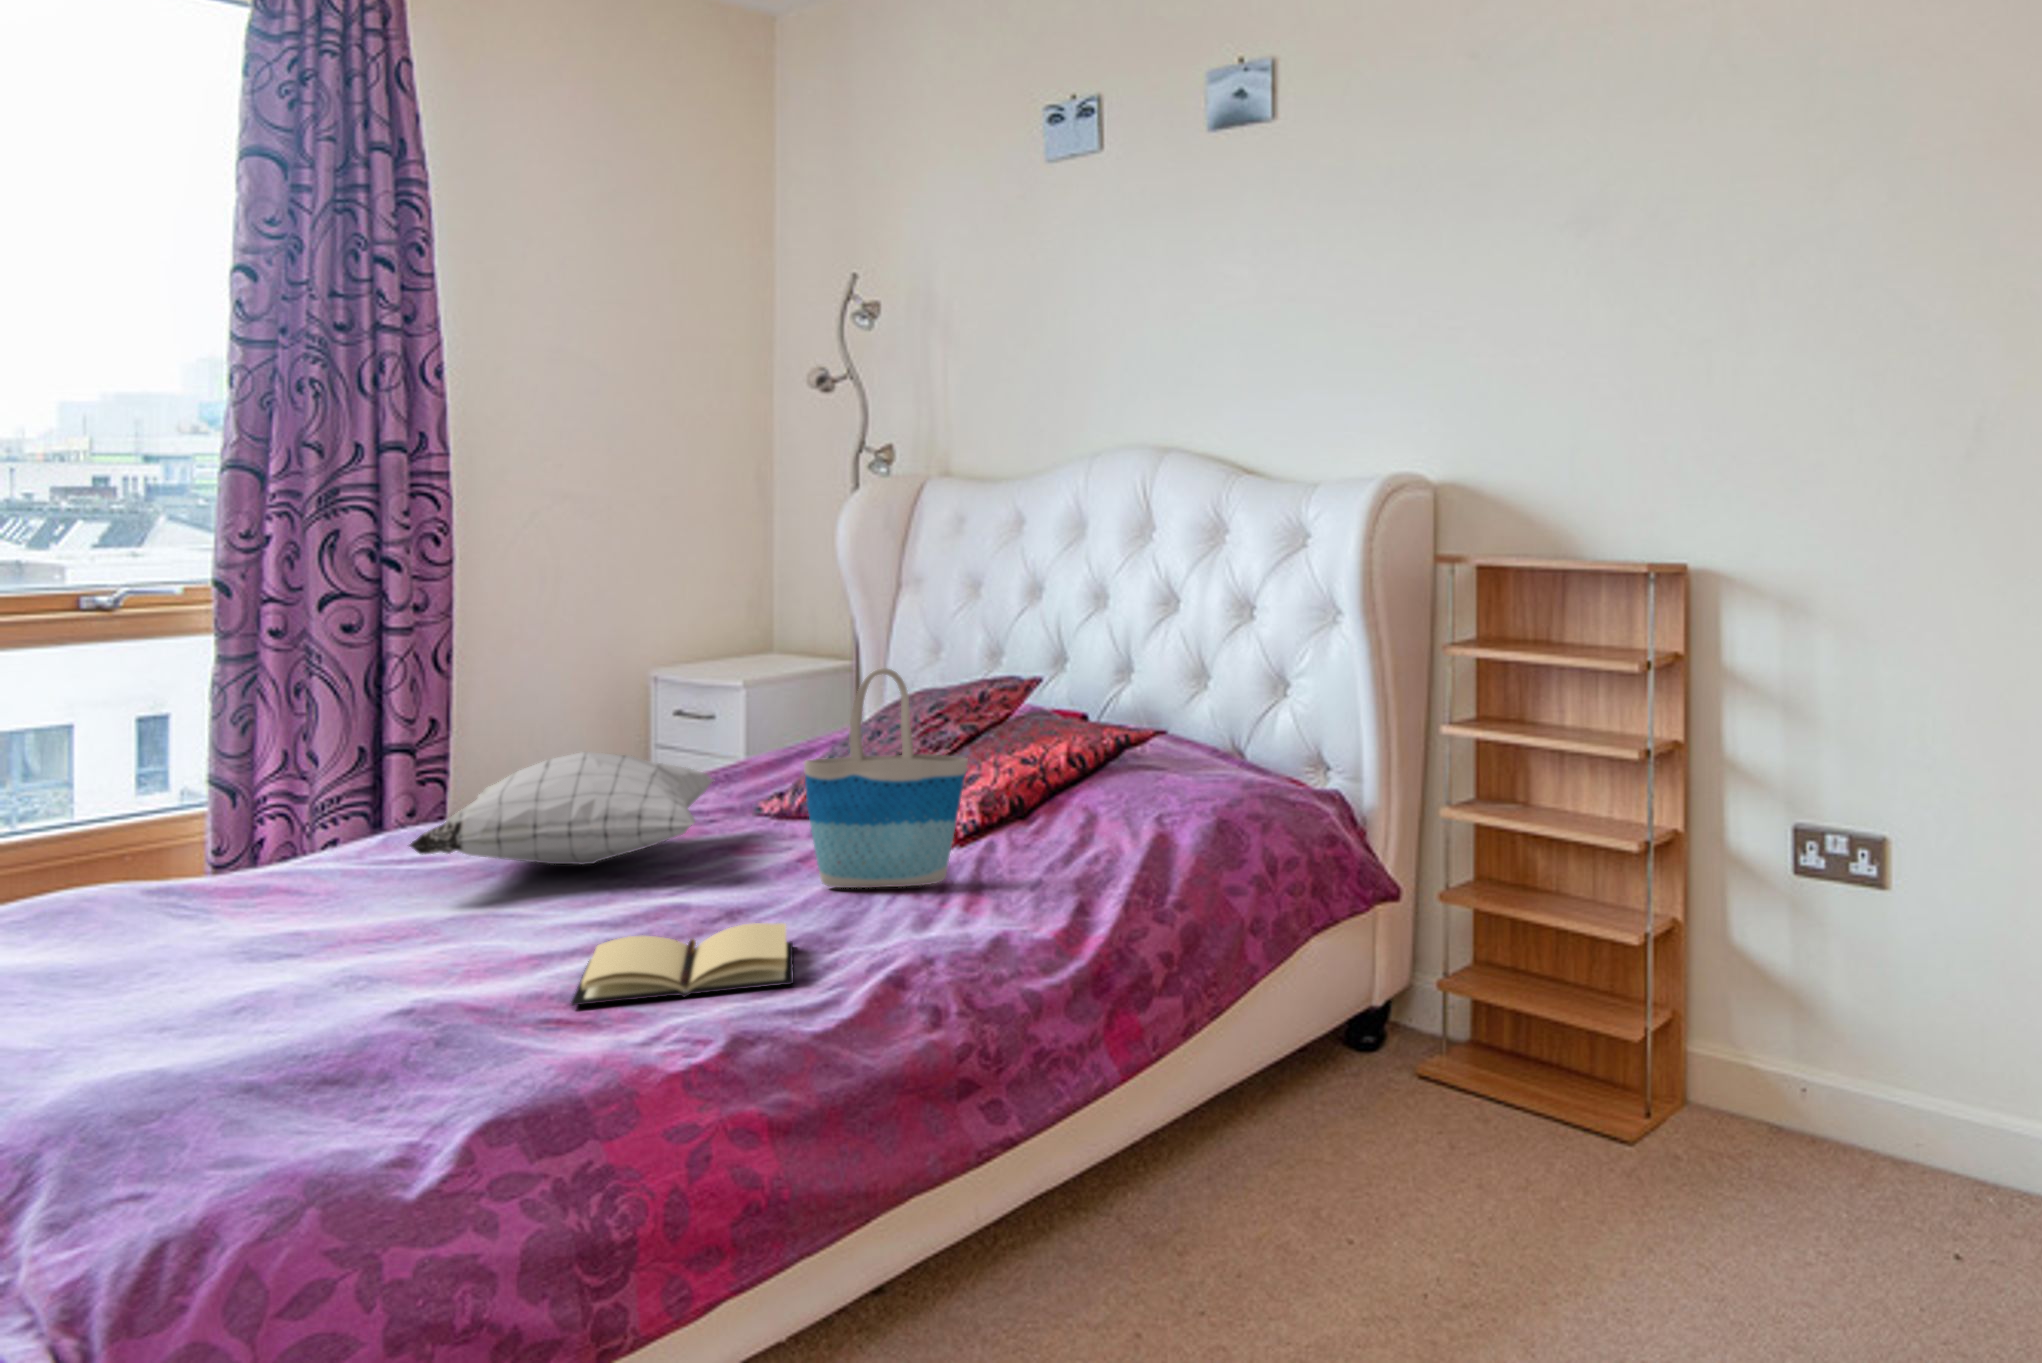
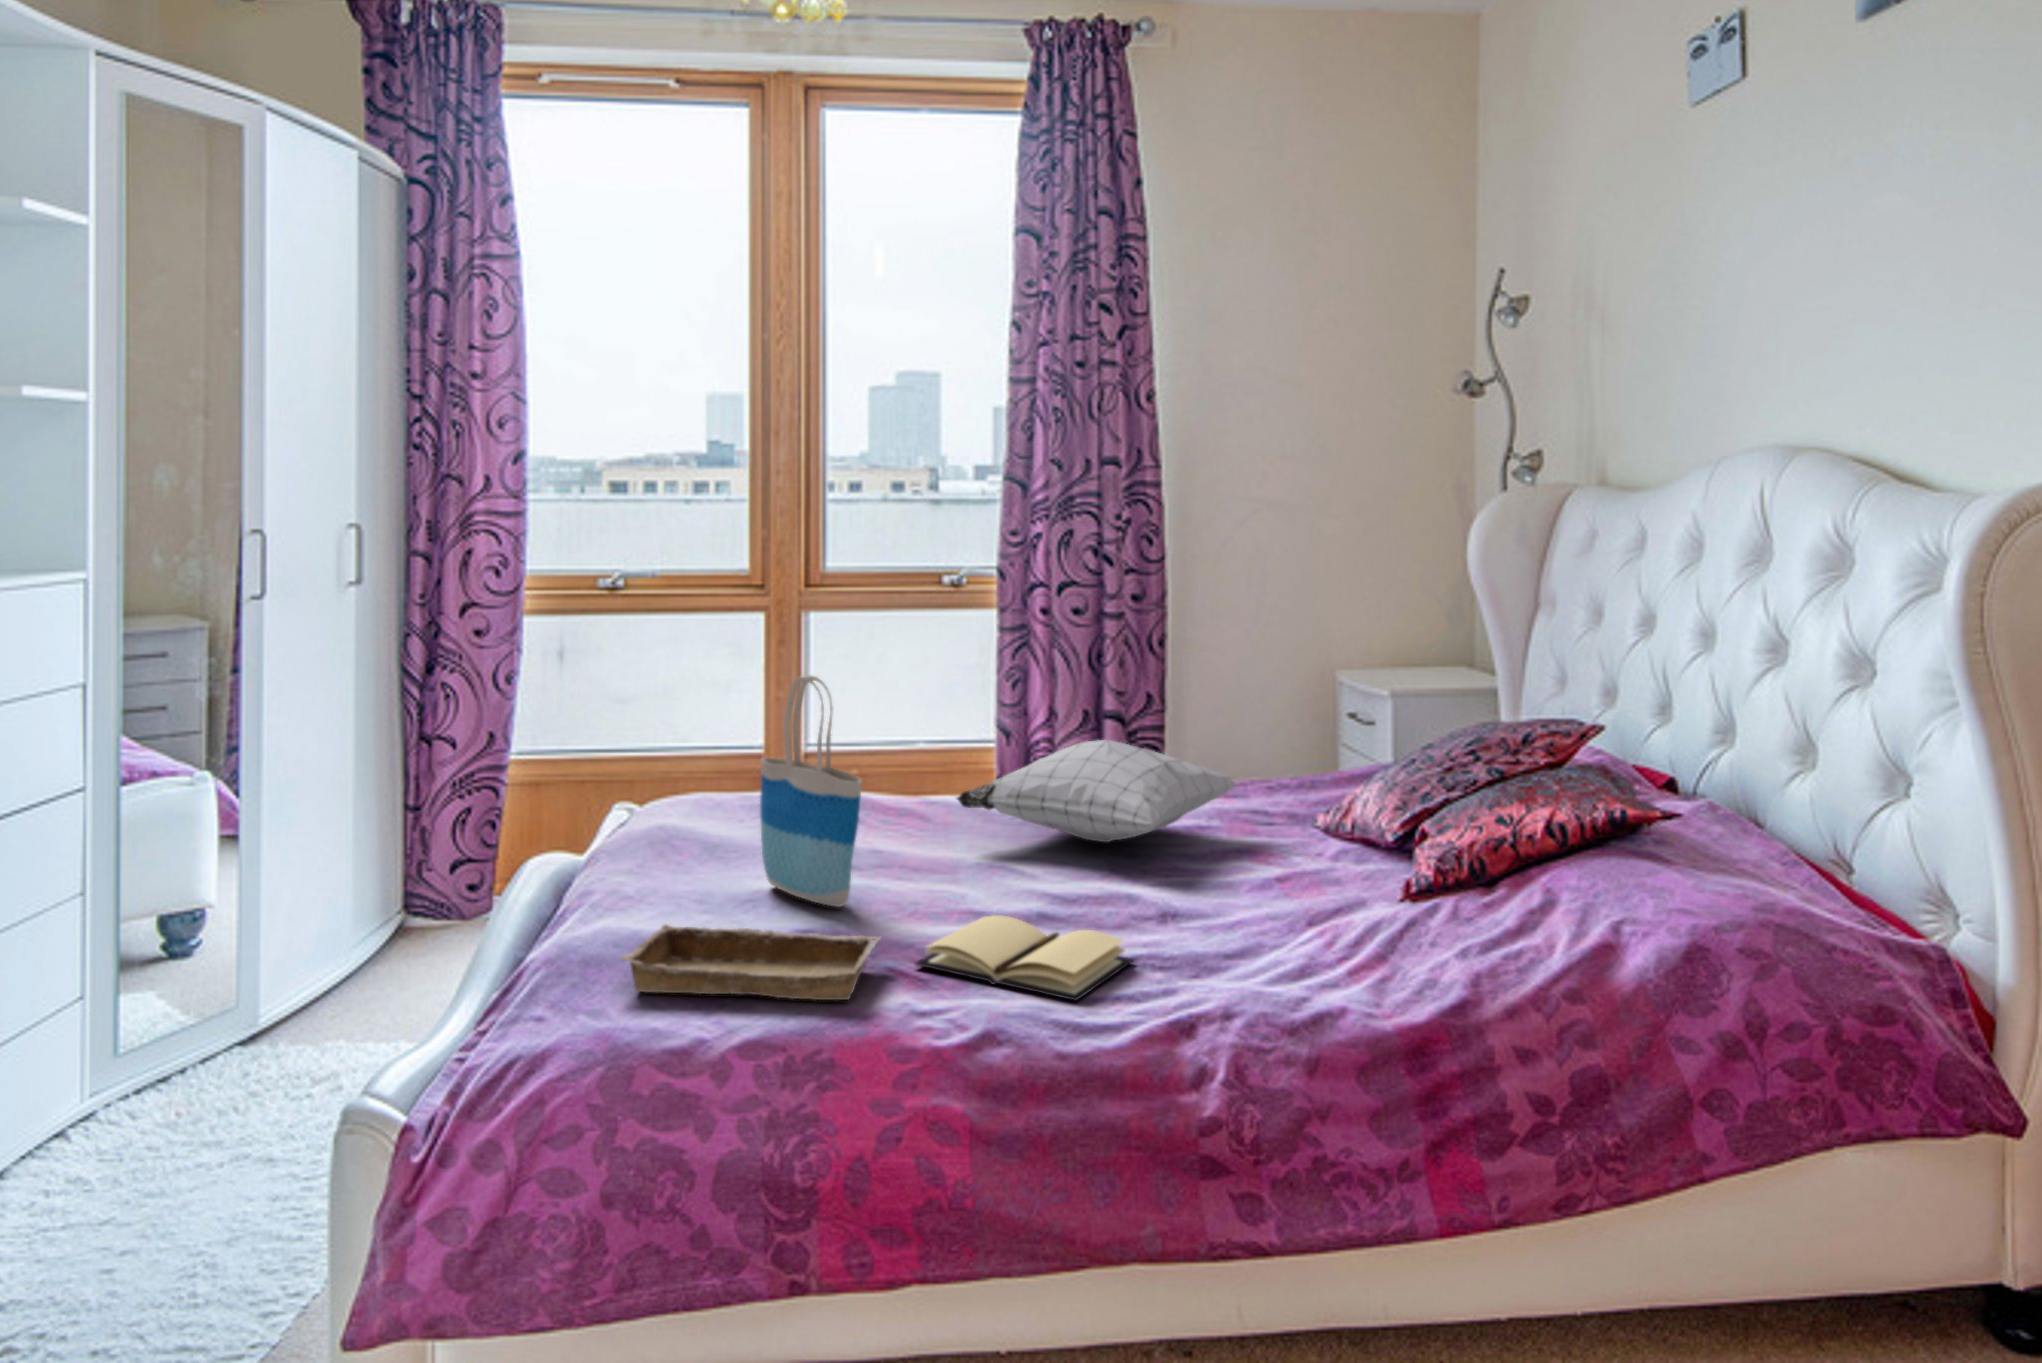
tote bag: present [804,668,968,888] -> present [760,676,862,907]
tray: none [192,985,569,1130] -> present [620,925,880,1000]

